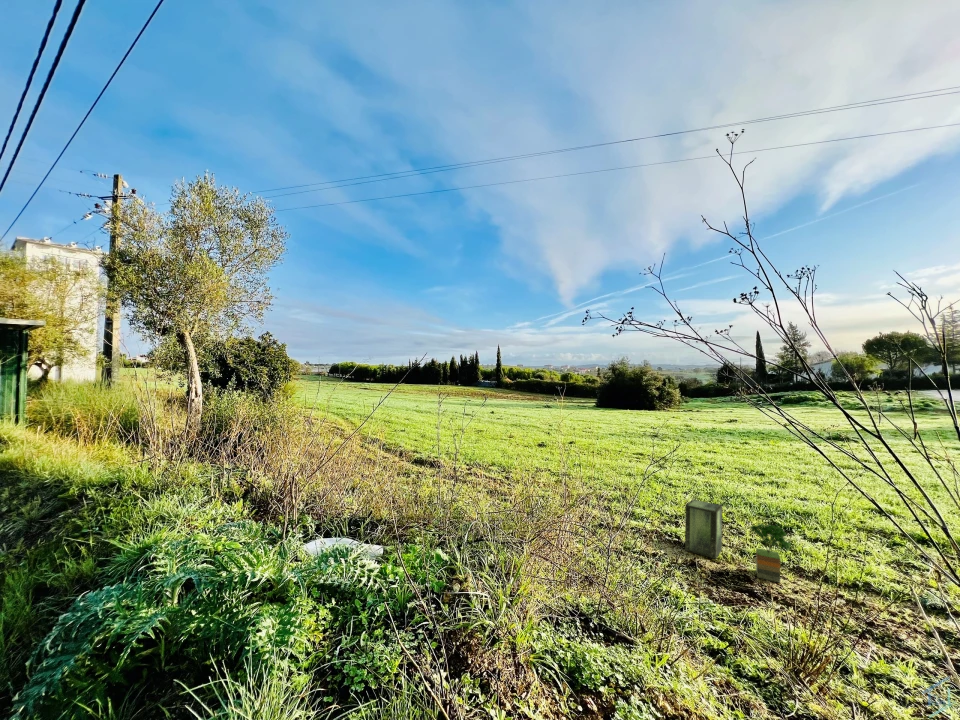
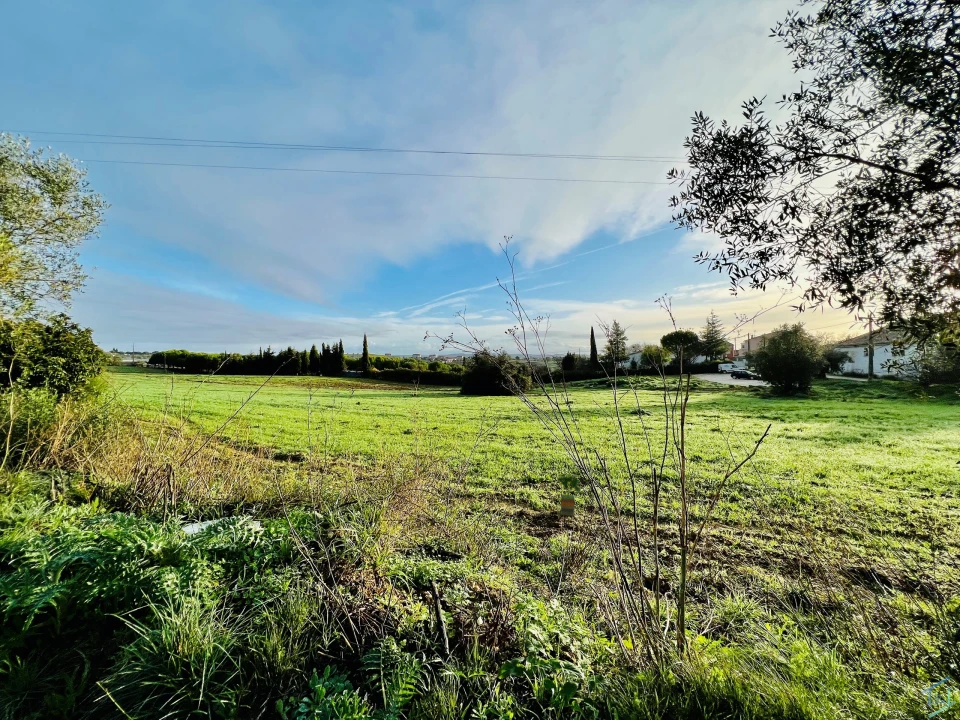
storage box: present [685,500,722,559] -> none [515,464,542,507]

